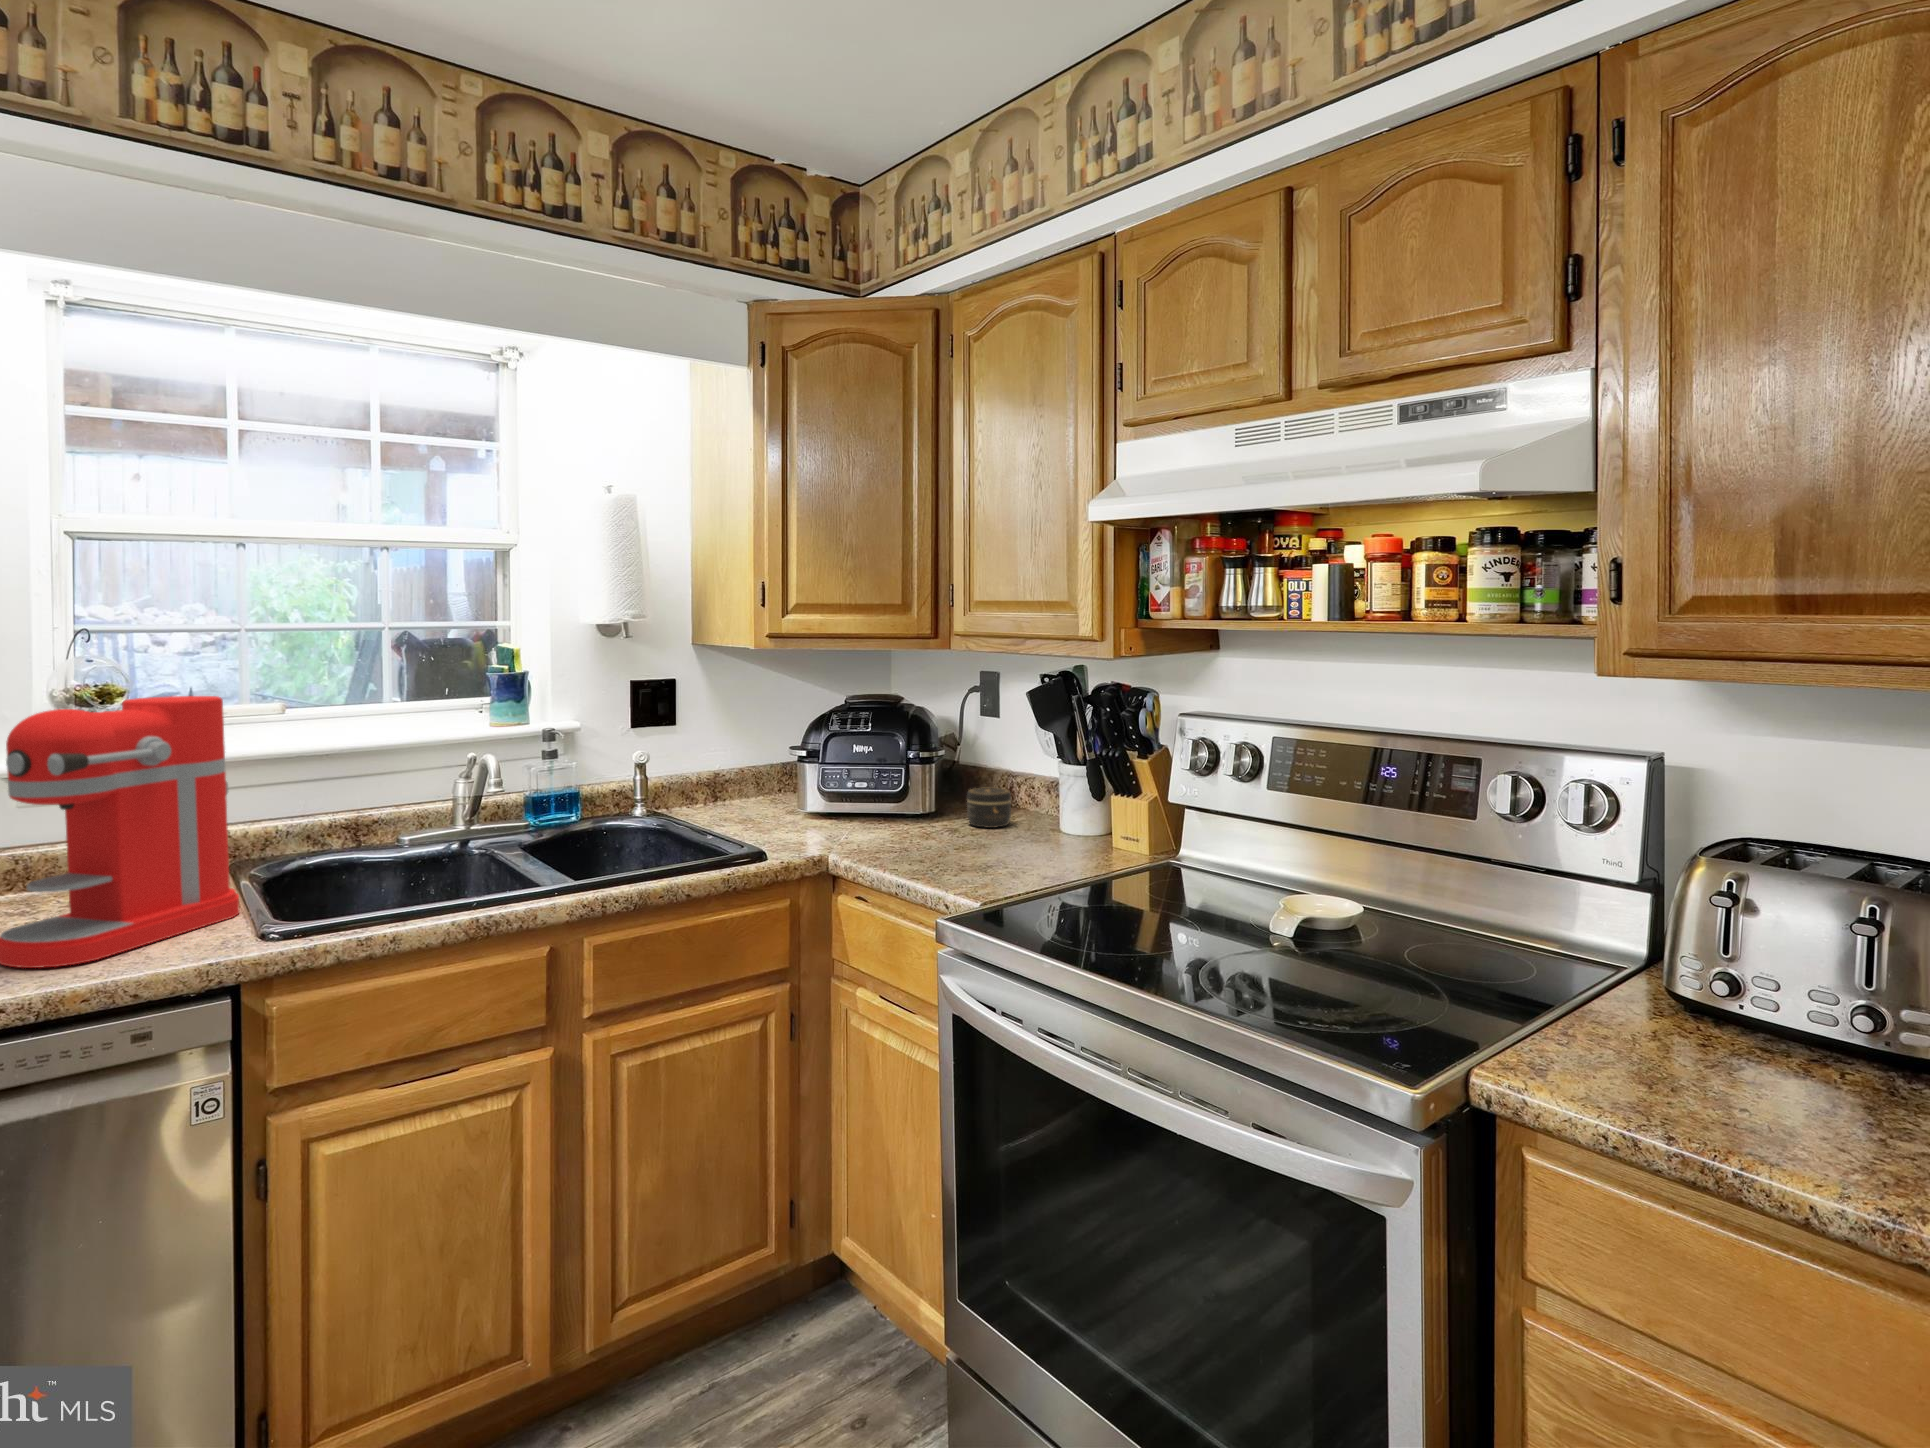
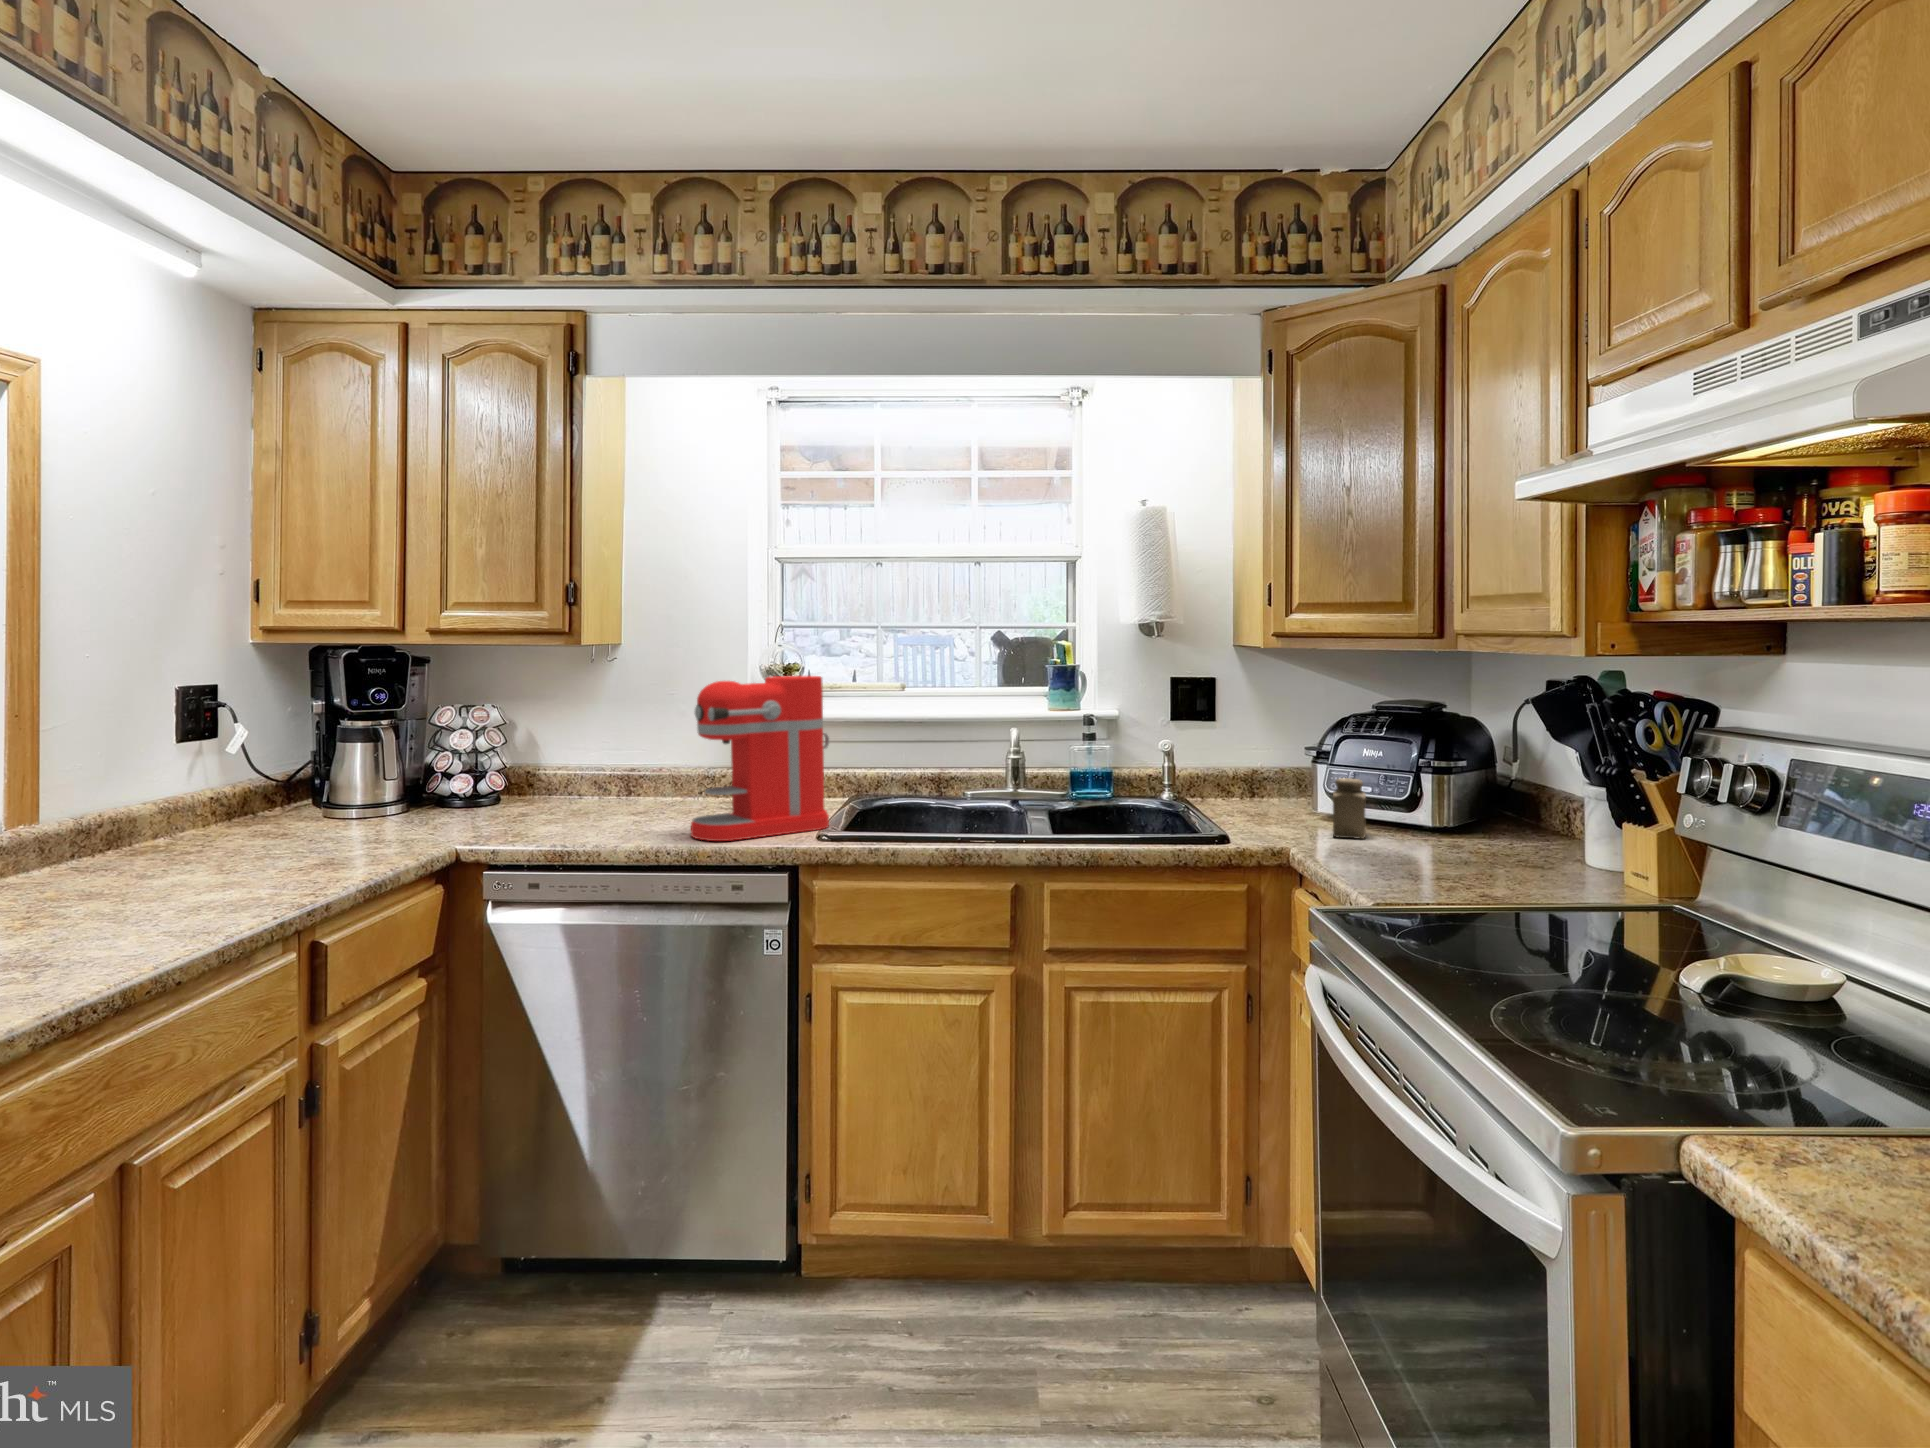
salt shaker: none [845,779,881,839] -> present [1333,778,1366,839]
jar: present [967,788,1011,828] -> none [1484,801,1539,845]

